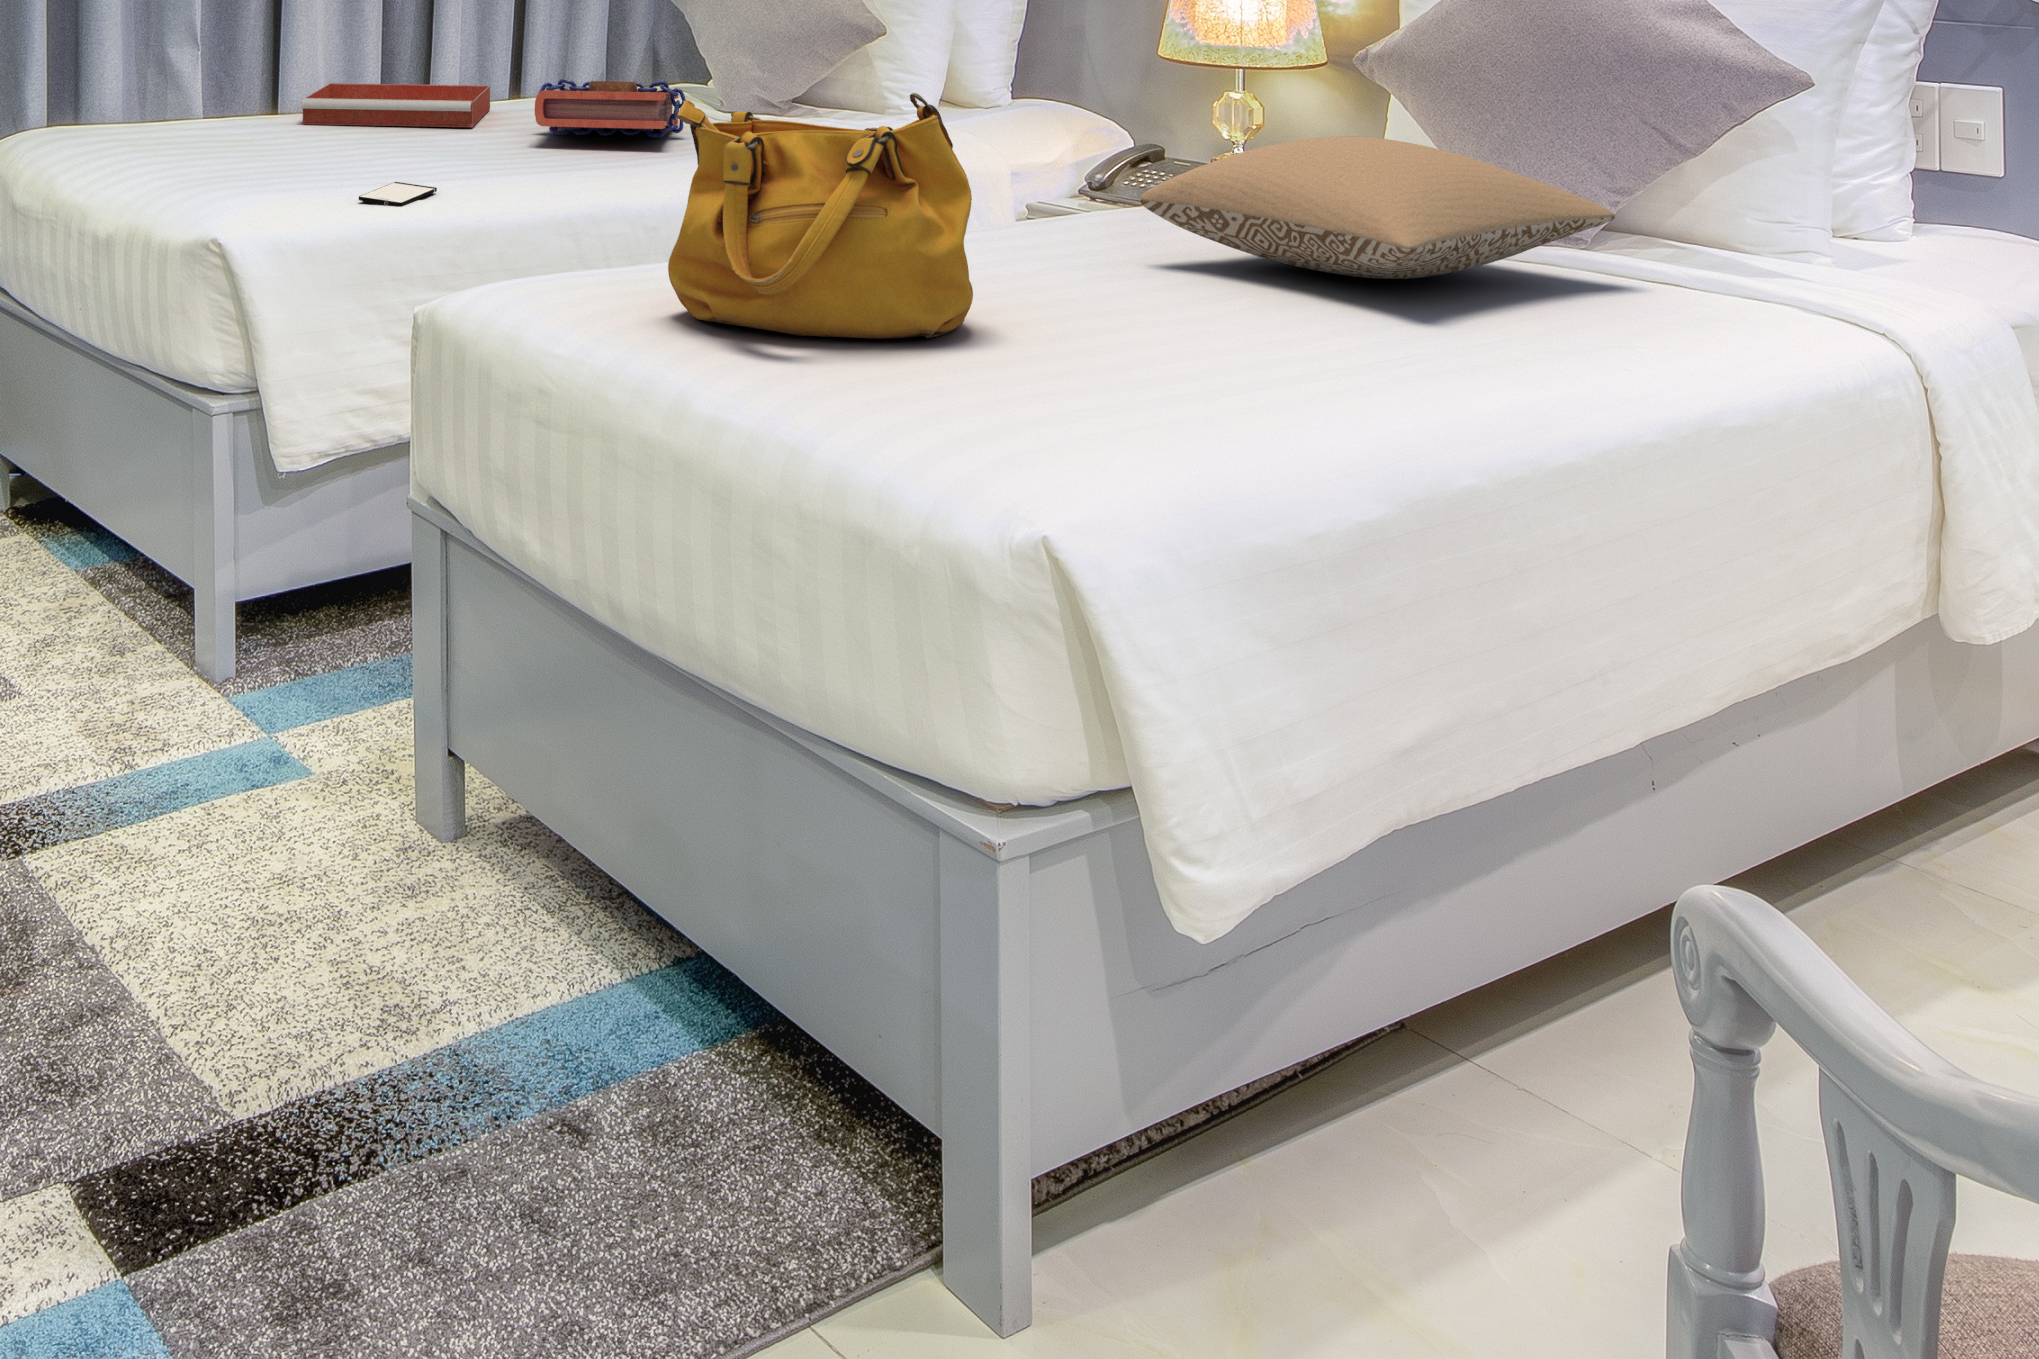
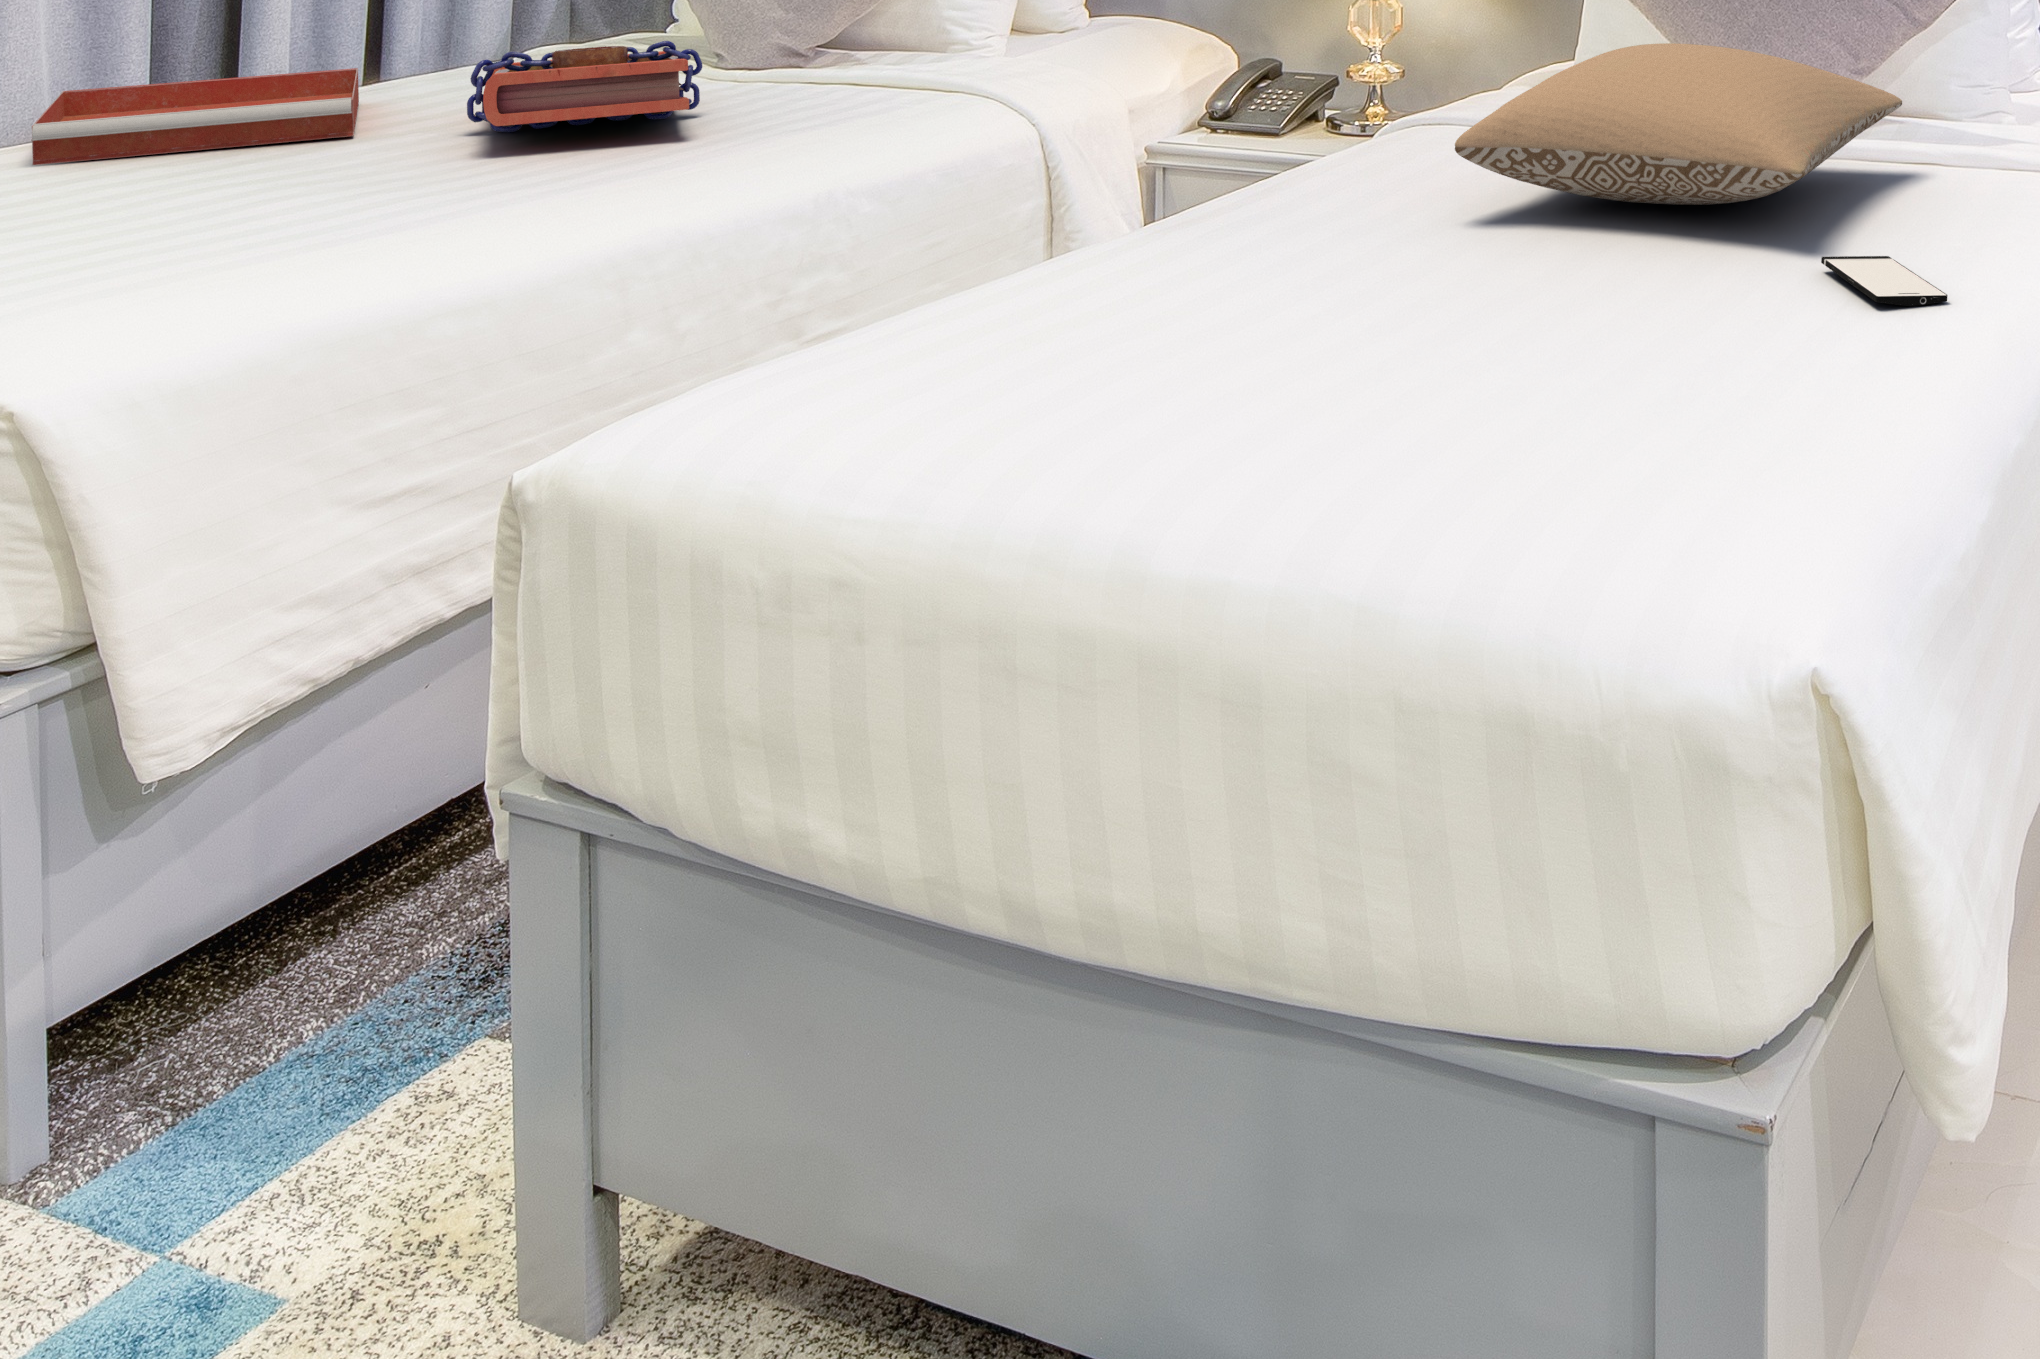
handbag: present [668,93,973,339] -> none [967,60,1399,428]
smartphone: present [359,182,437,206] -> present [1821,256,1947,306]

